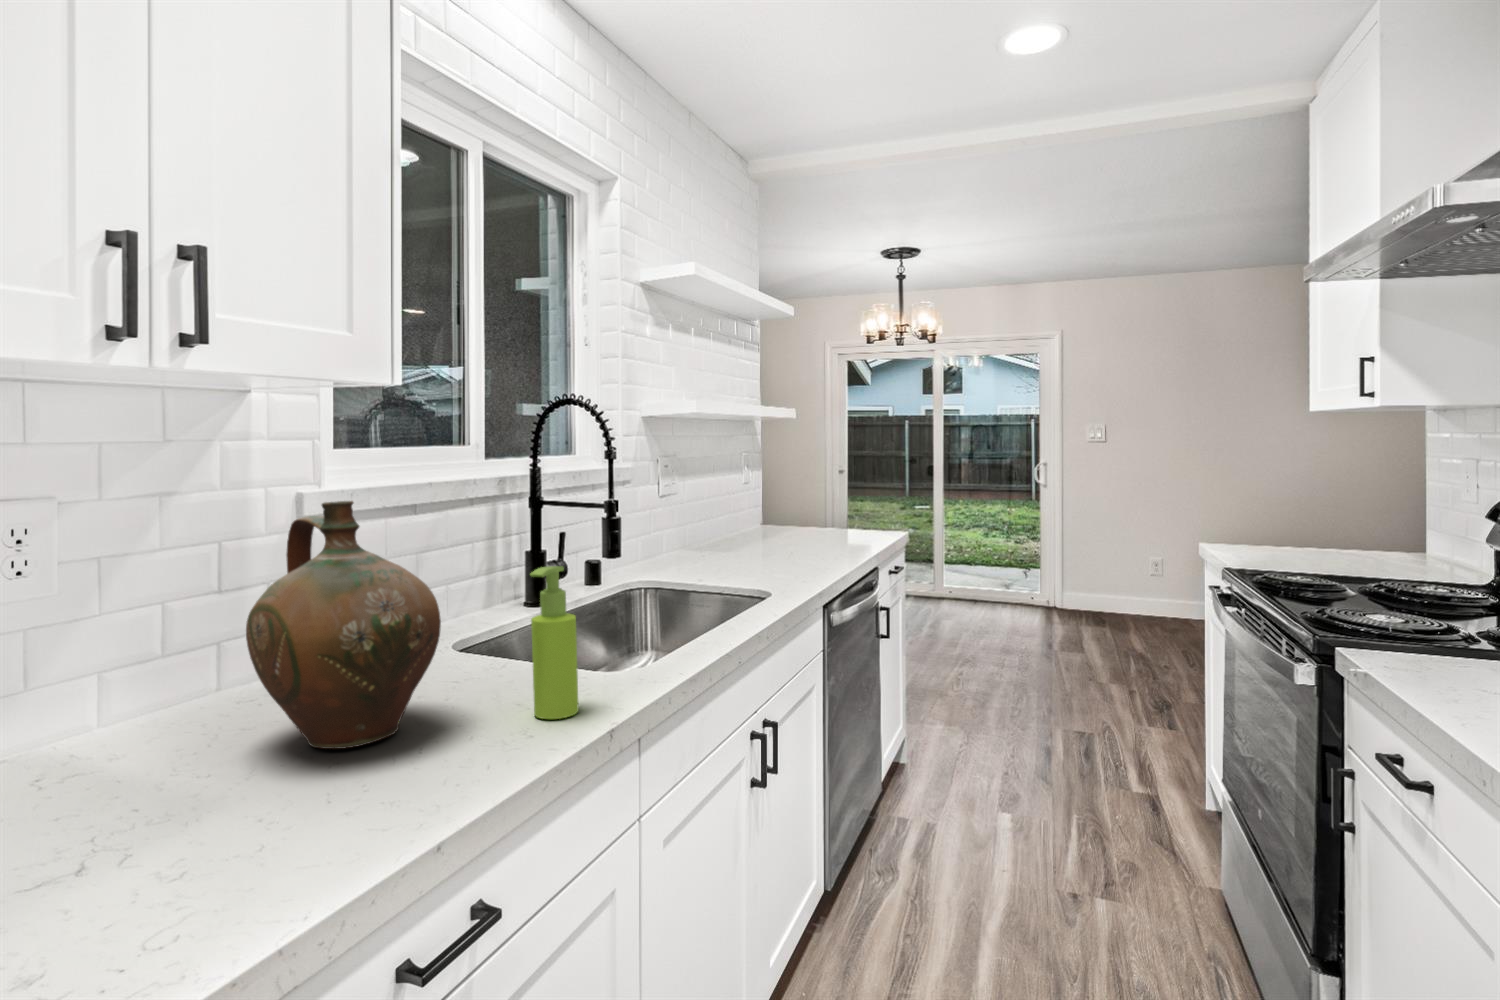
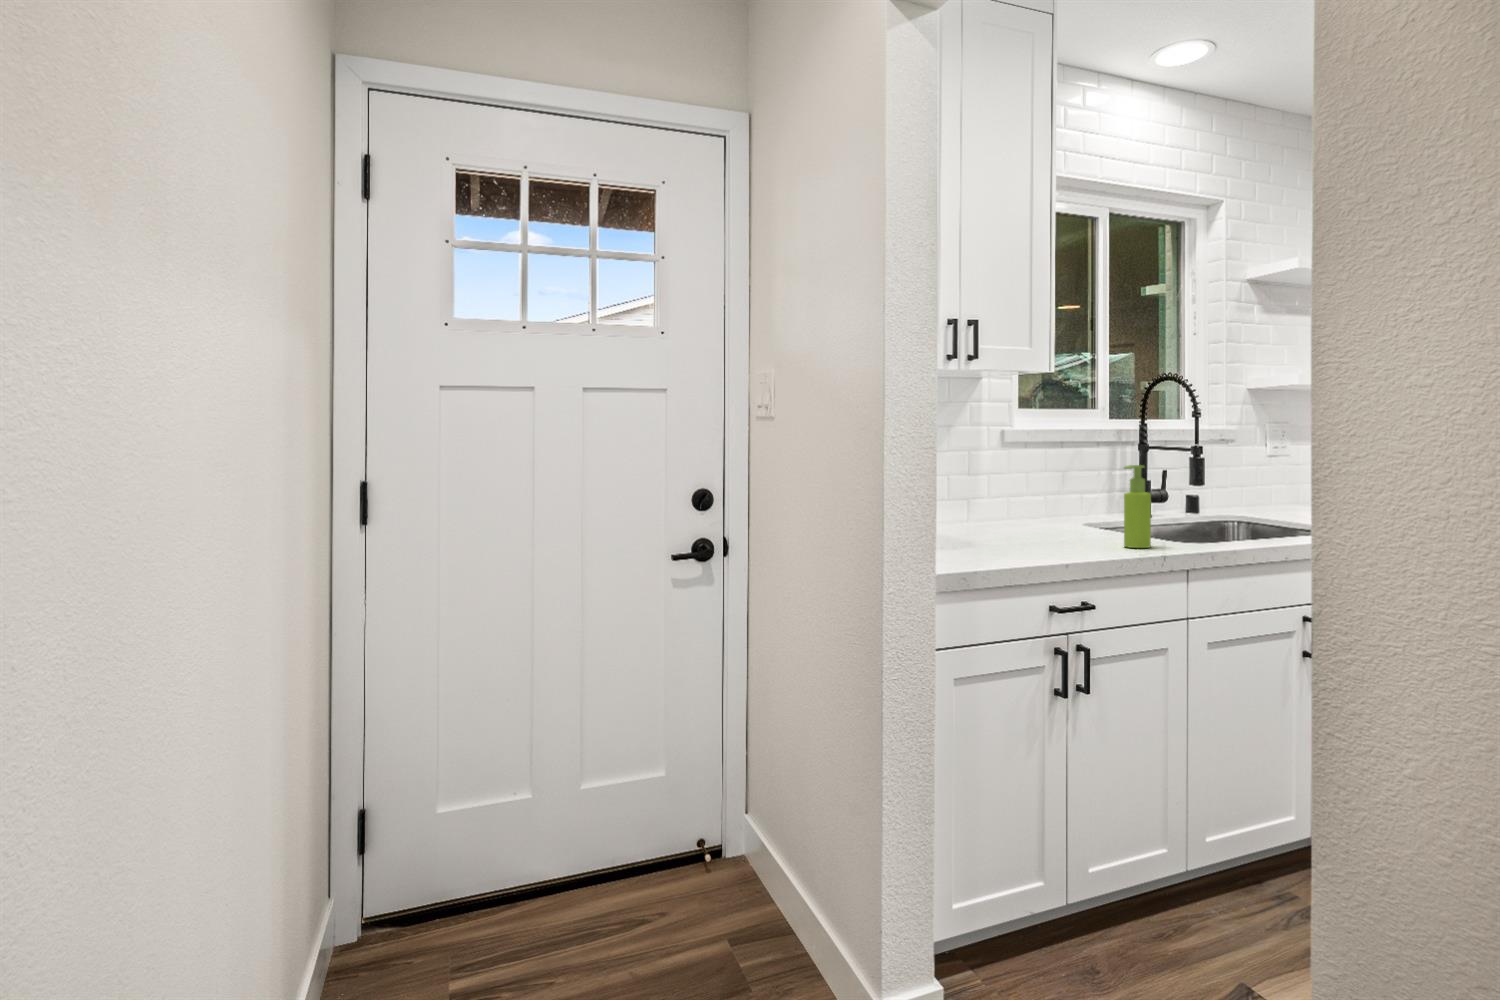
ceramic jug: present [246,501,441,749] -> none [984,429,1074,546]

